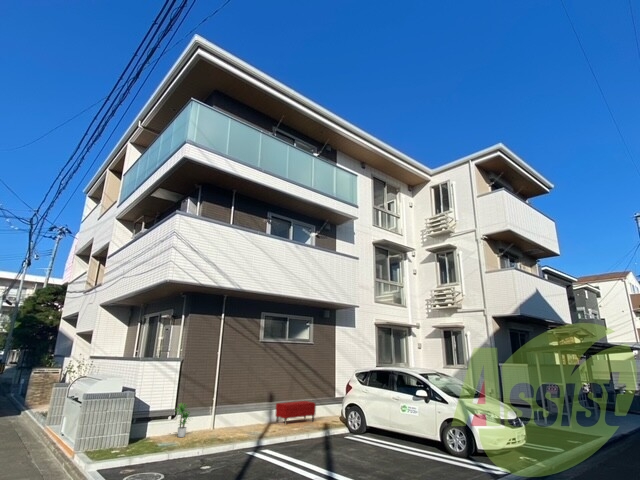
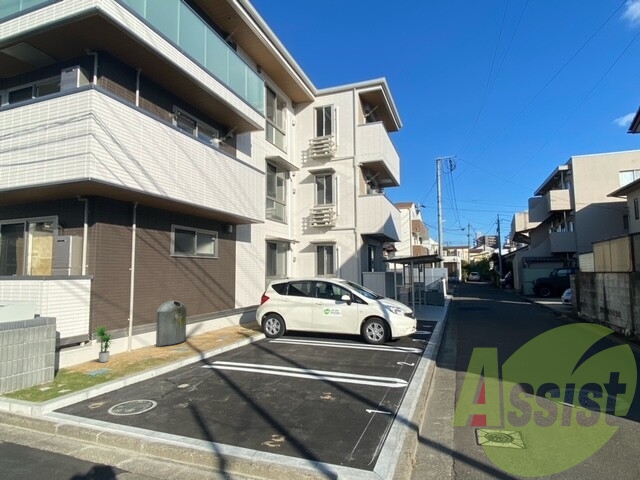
trash can: none [237,384,270,430] -> present [156,300,186,347]
bench: present [276,401,316,424] -> none [186,313,225,337]

